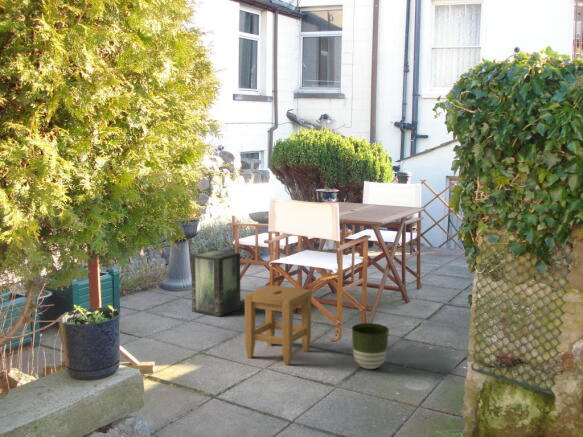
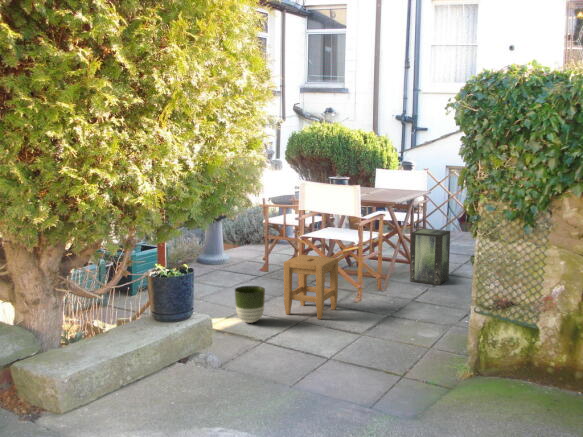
storage box: present [191,250,241,316] -> present [410,229,450,285]
planter: present [352,323,389,369] -> present [235,286,265,323]

